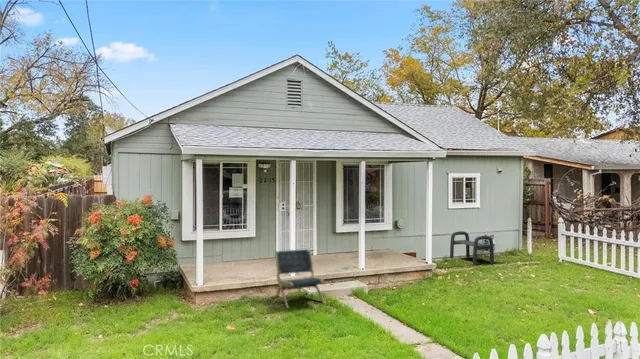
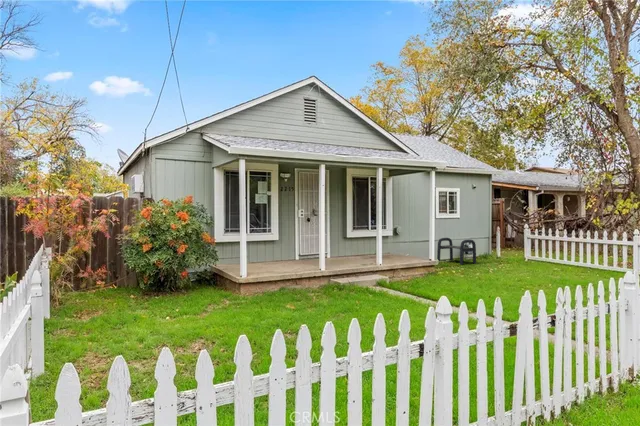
lounge chair: present [275,249,325,308] -> none [309,245,359,295]

